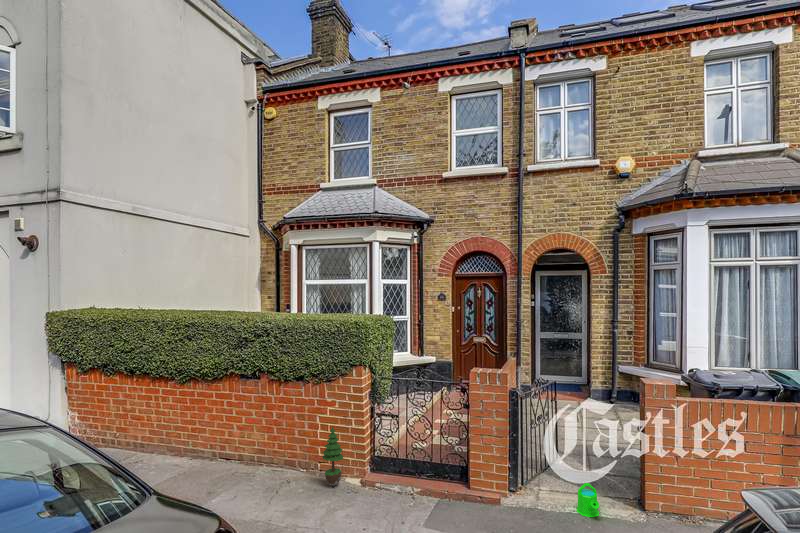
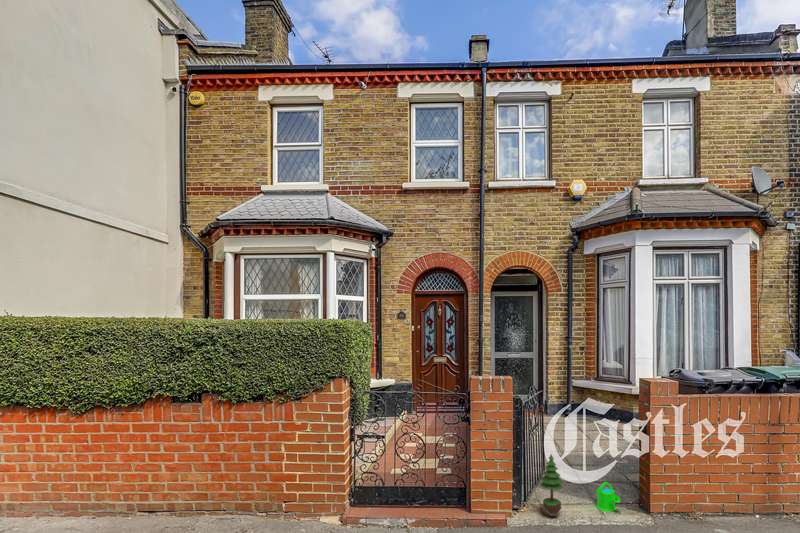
potted tree: present [322,427,343,486] -> present [540,454,563,516]

